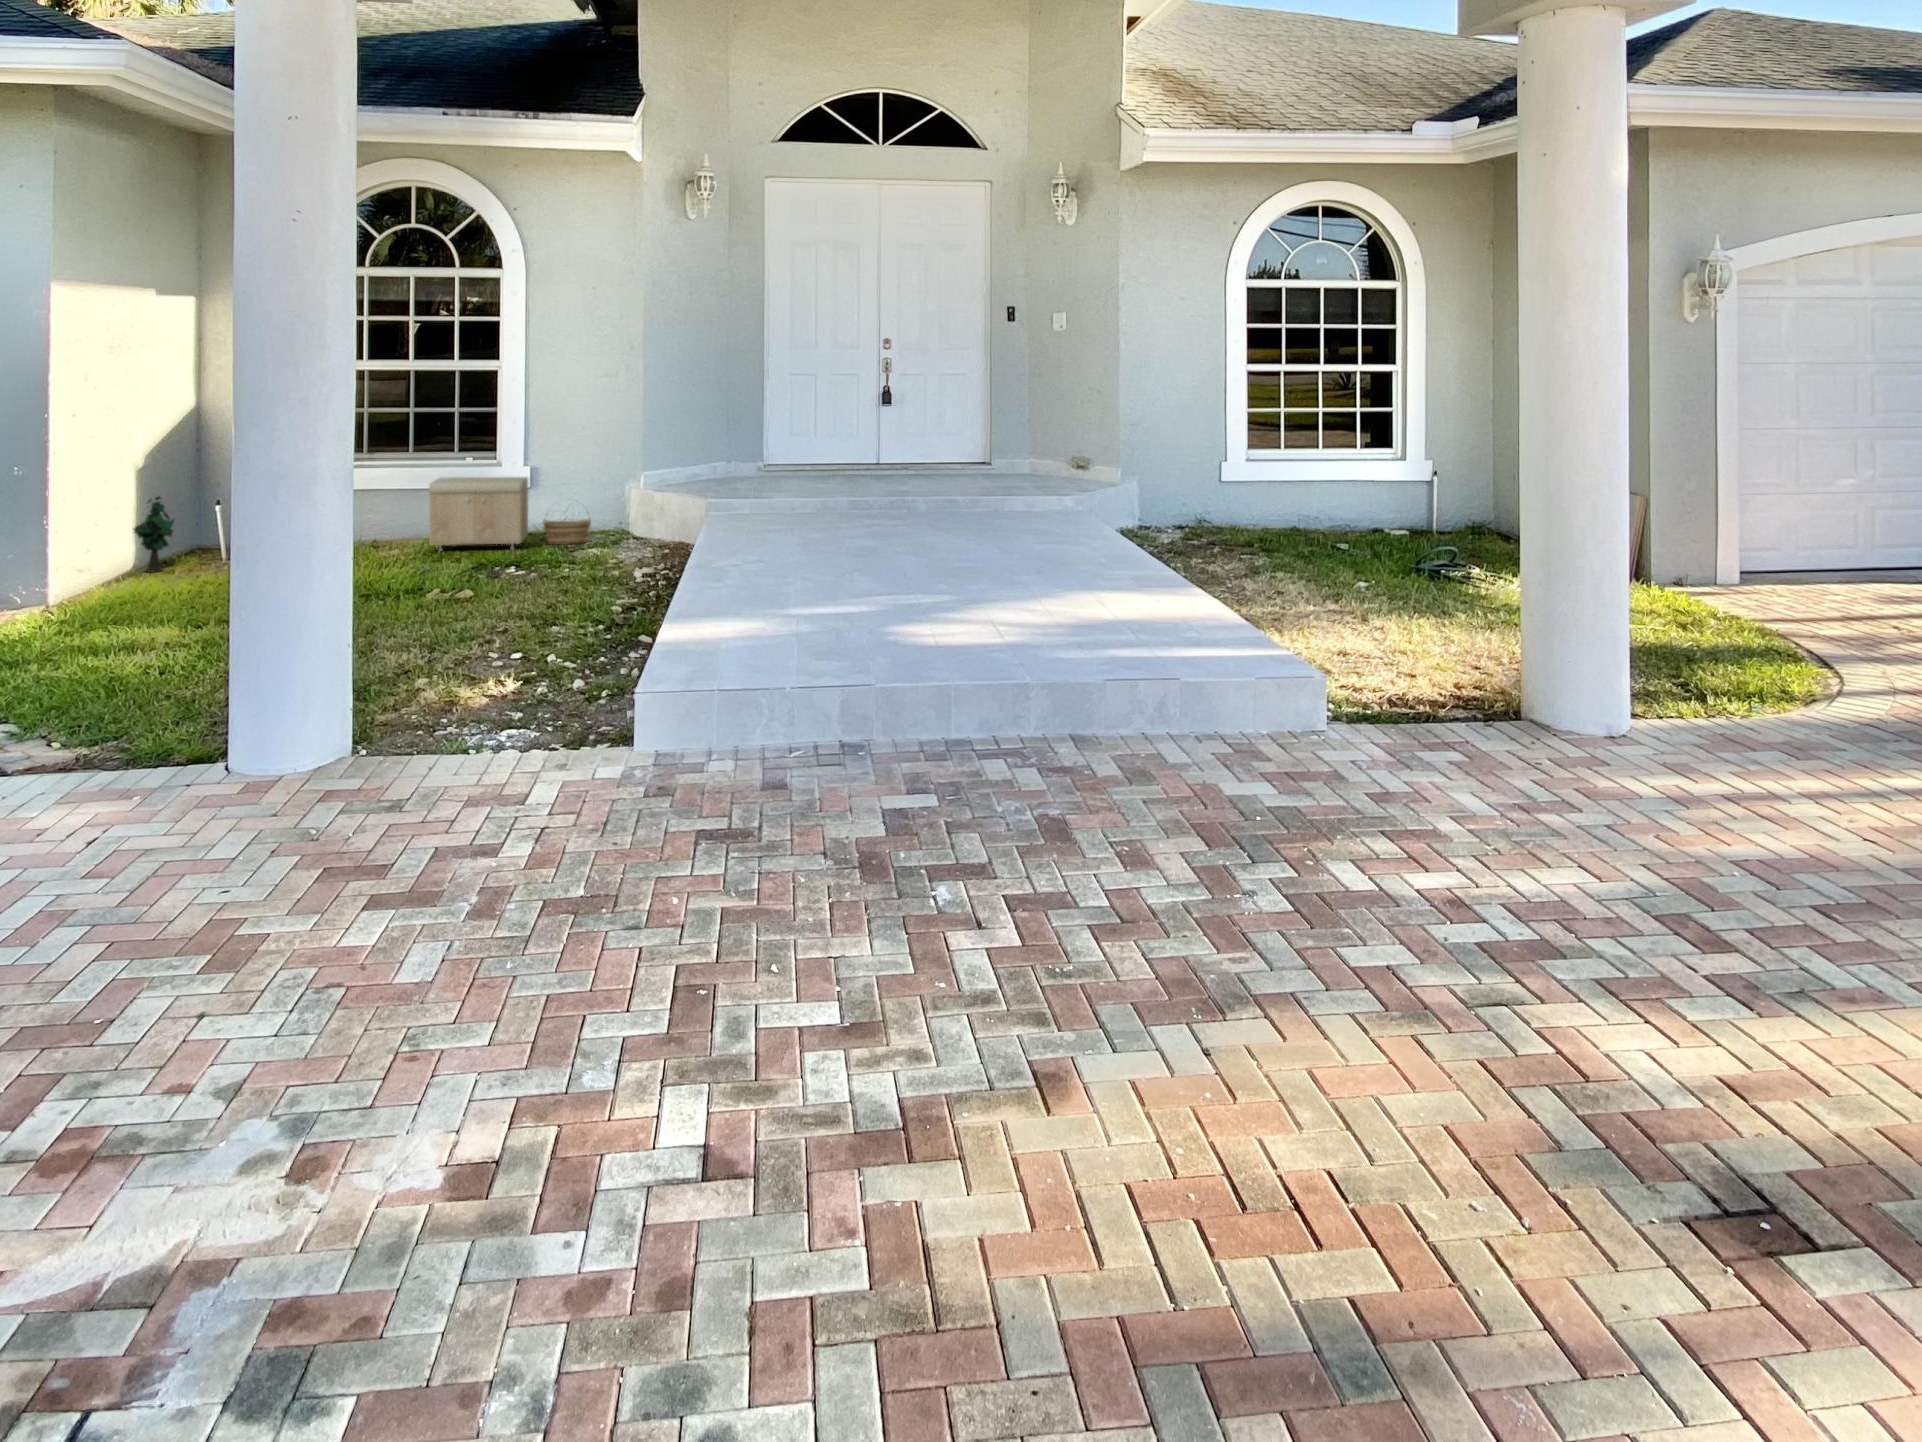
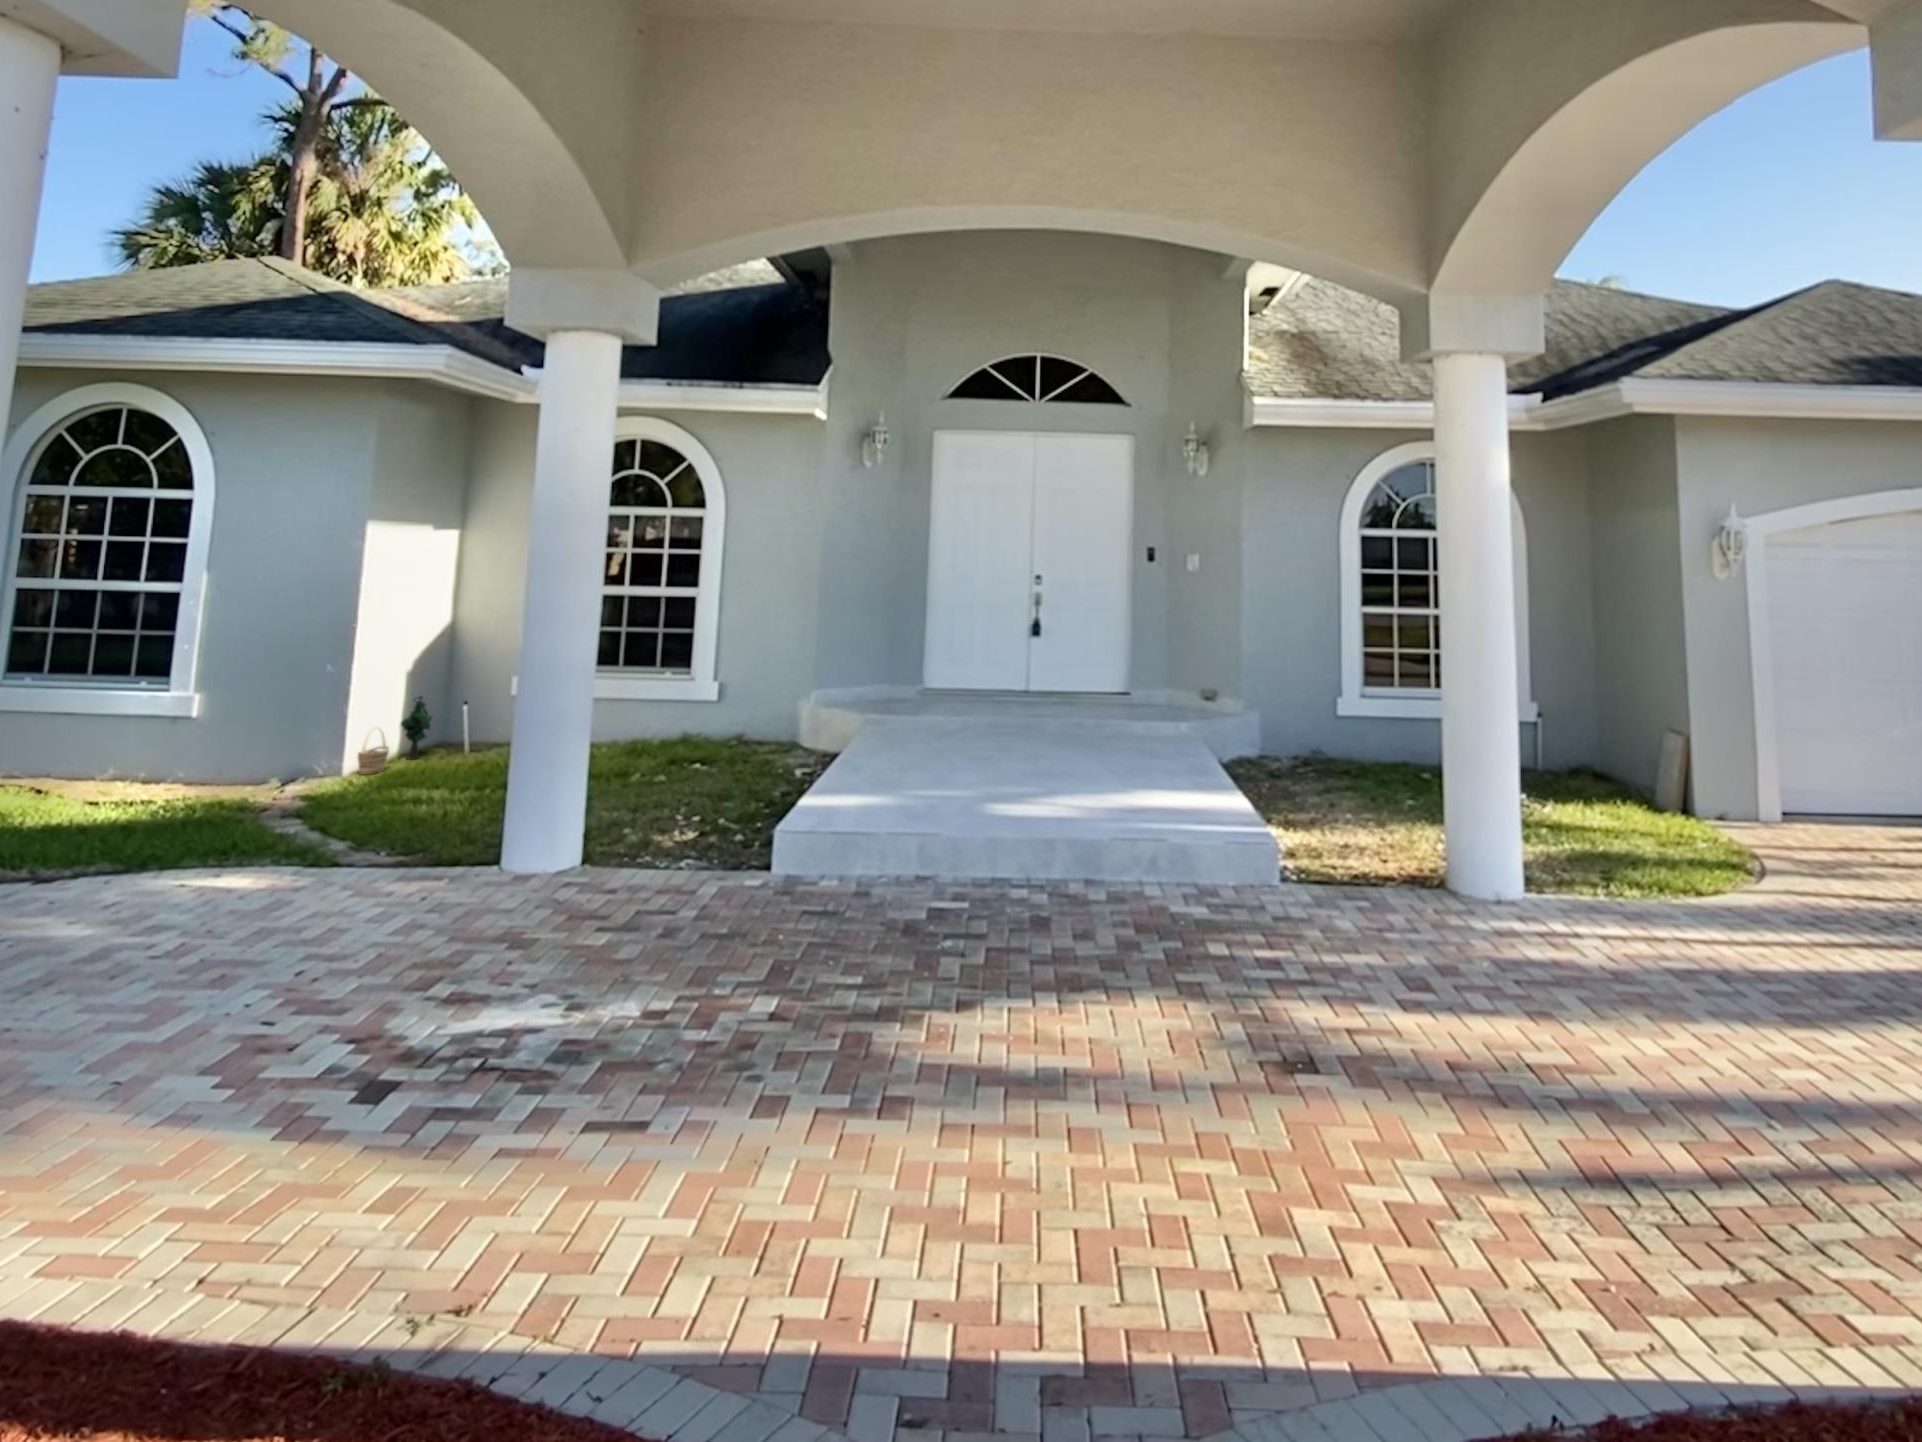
storage bench: present [429,477,528,551] -> none [634,688,721,752]
basket: present [543,519,591,545] -> present [358,734,389,775]

